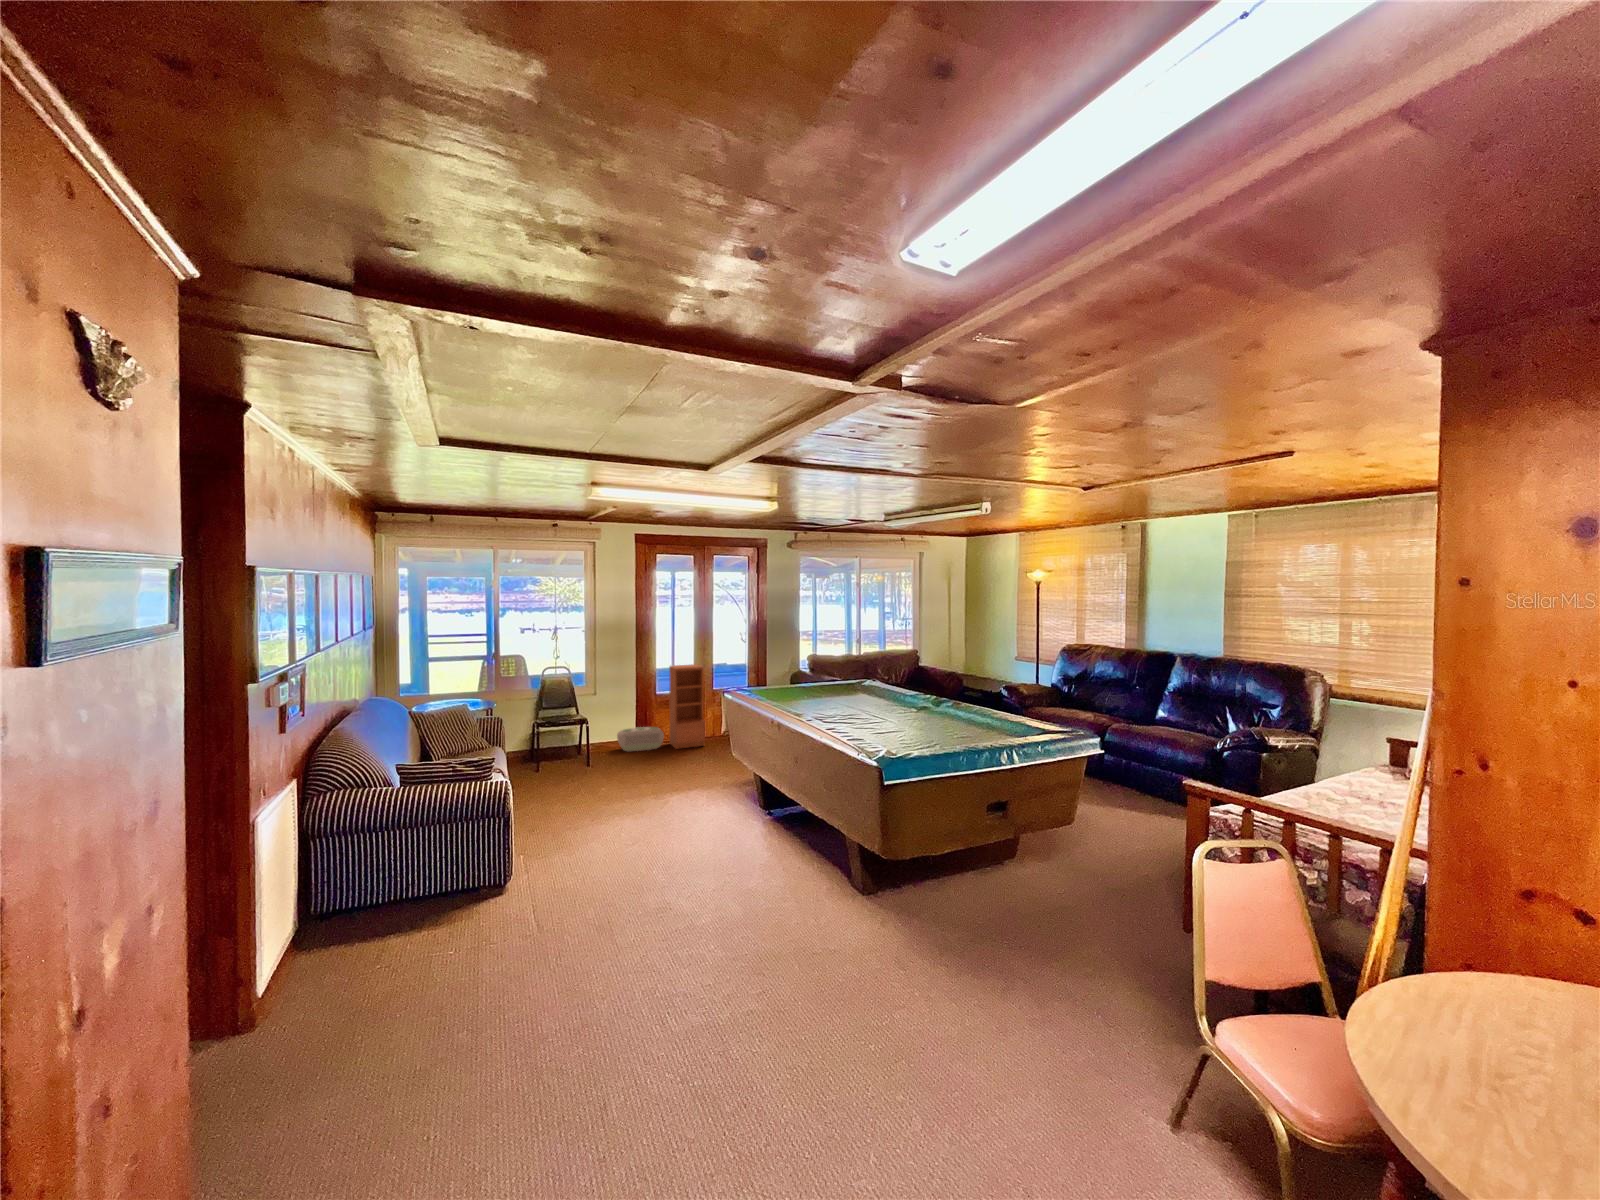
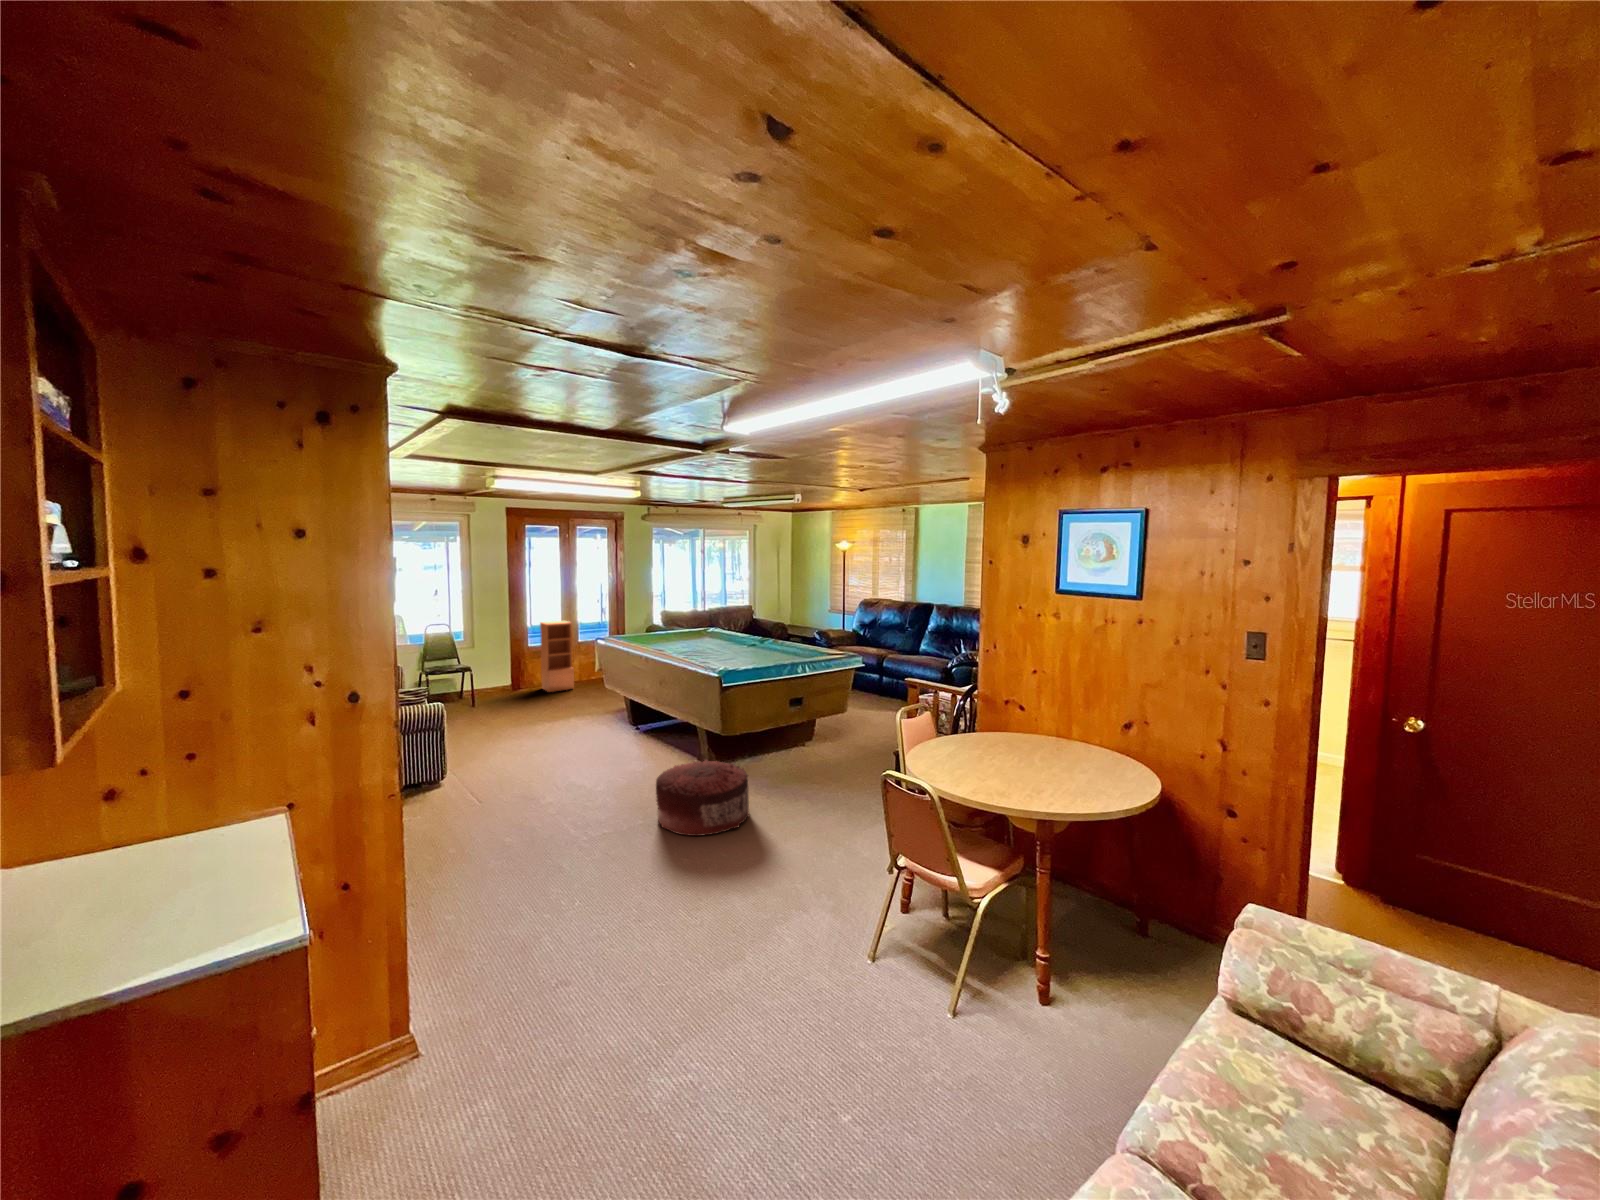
air purifier: present [617,727,664,751] -> none [494,674,538,696]
pouf: none [777,911,934,1078] -> present [656,760,749,836]

